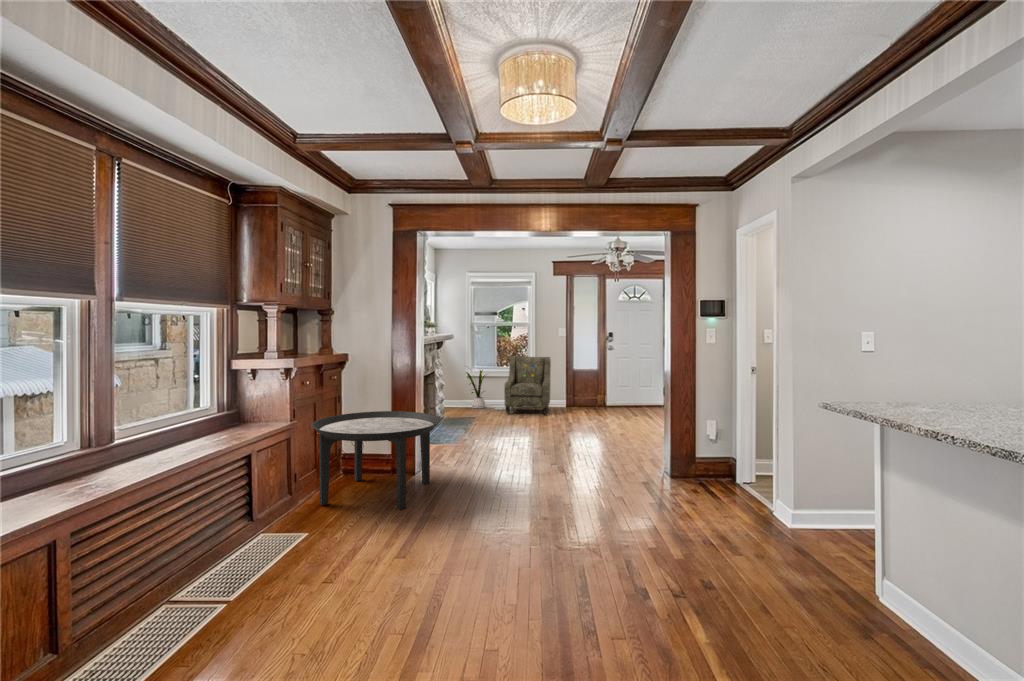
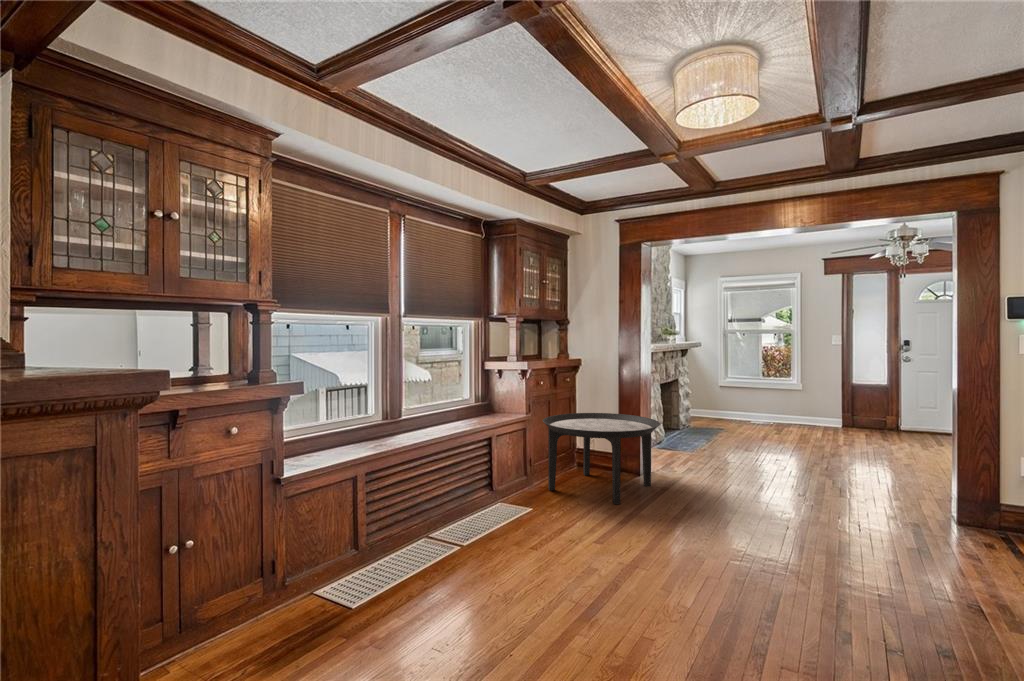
armchair: present [504,356,551,415] -> none [760,367,822,435]
house plant: present [466,370,485,409] -> none [714,375,747,422]

